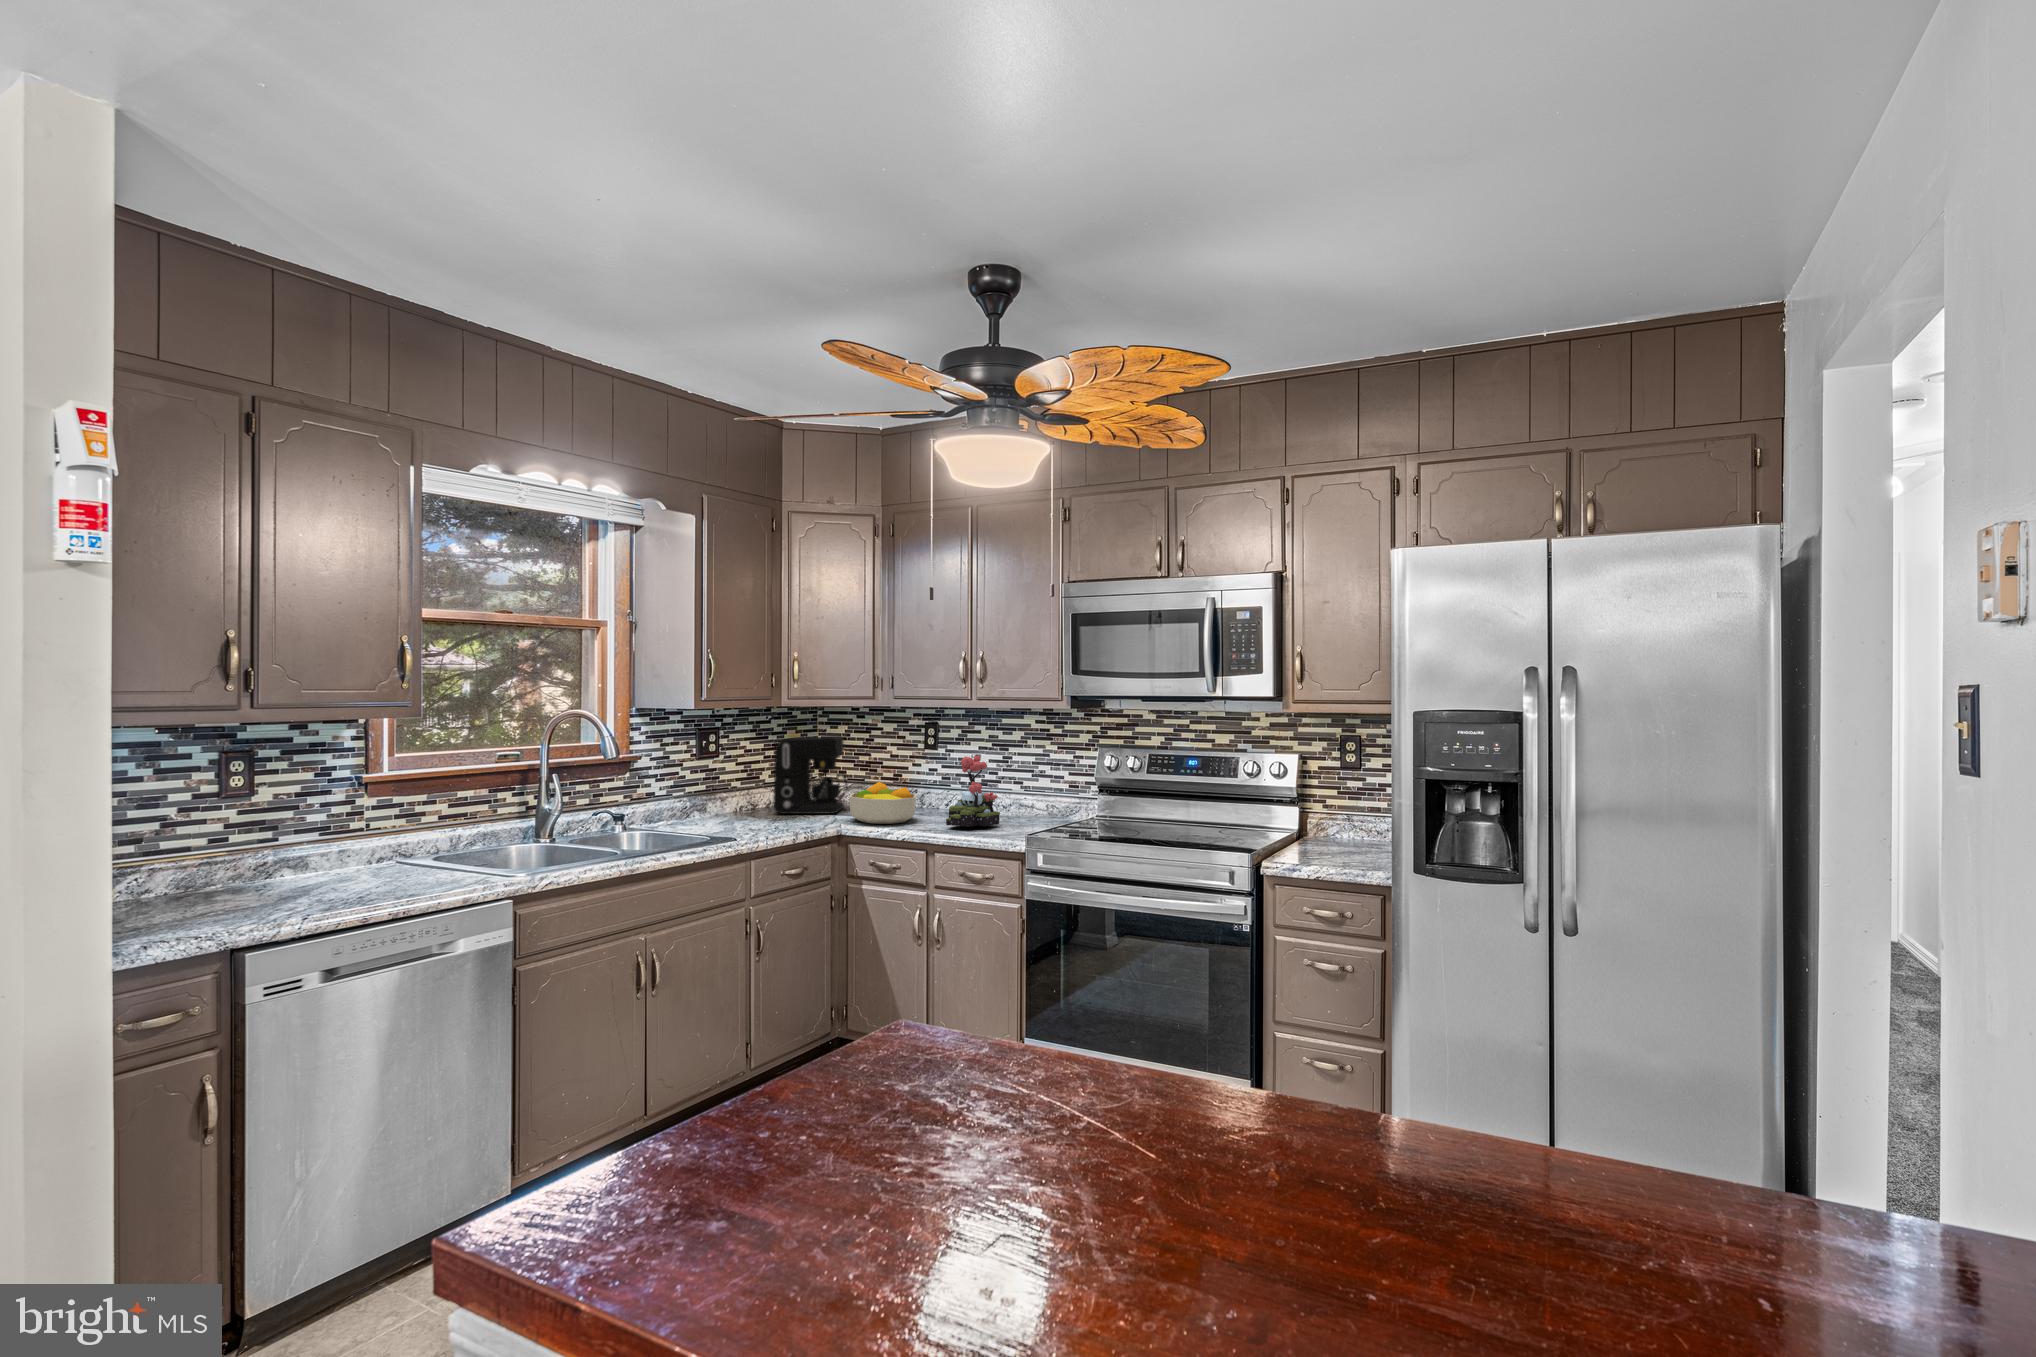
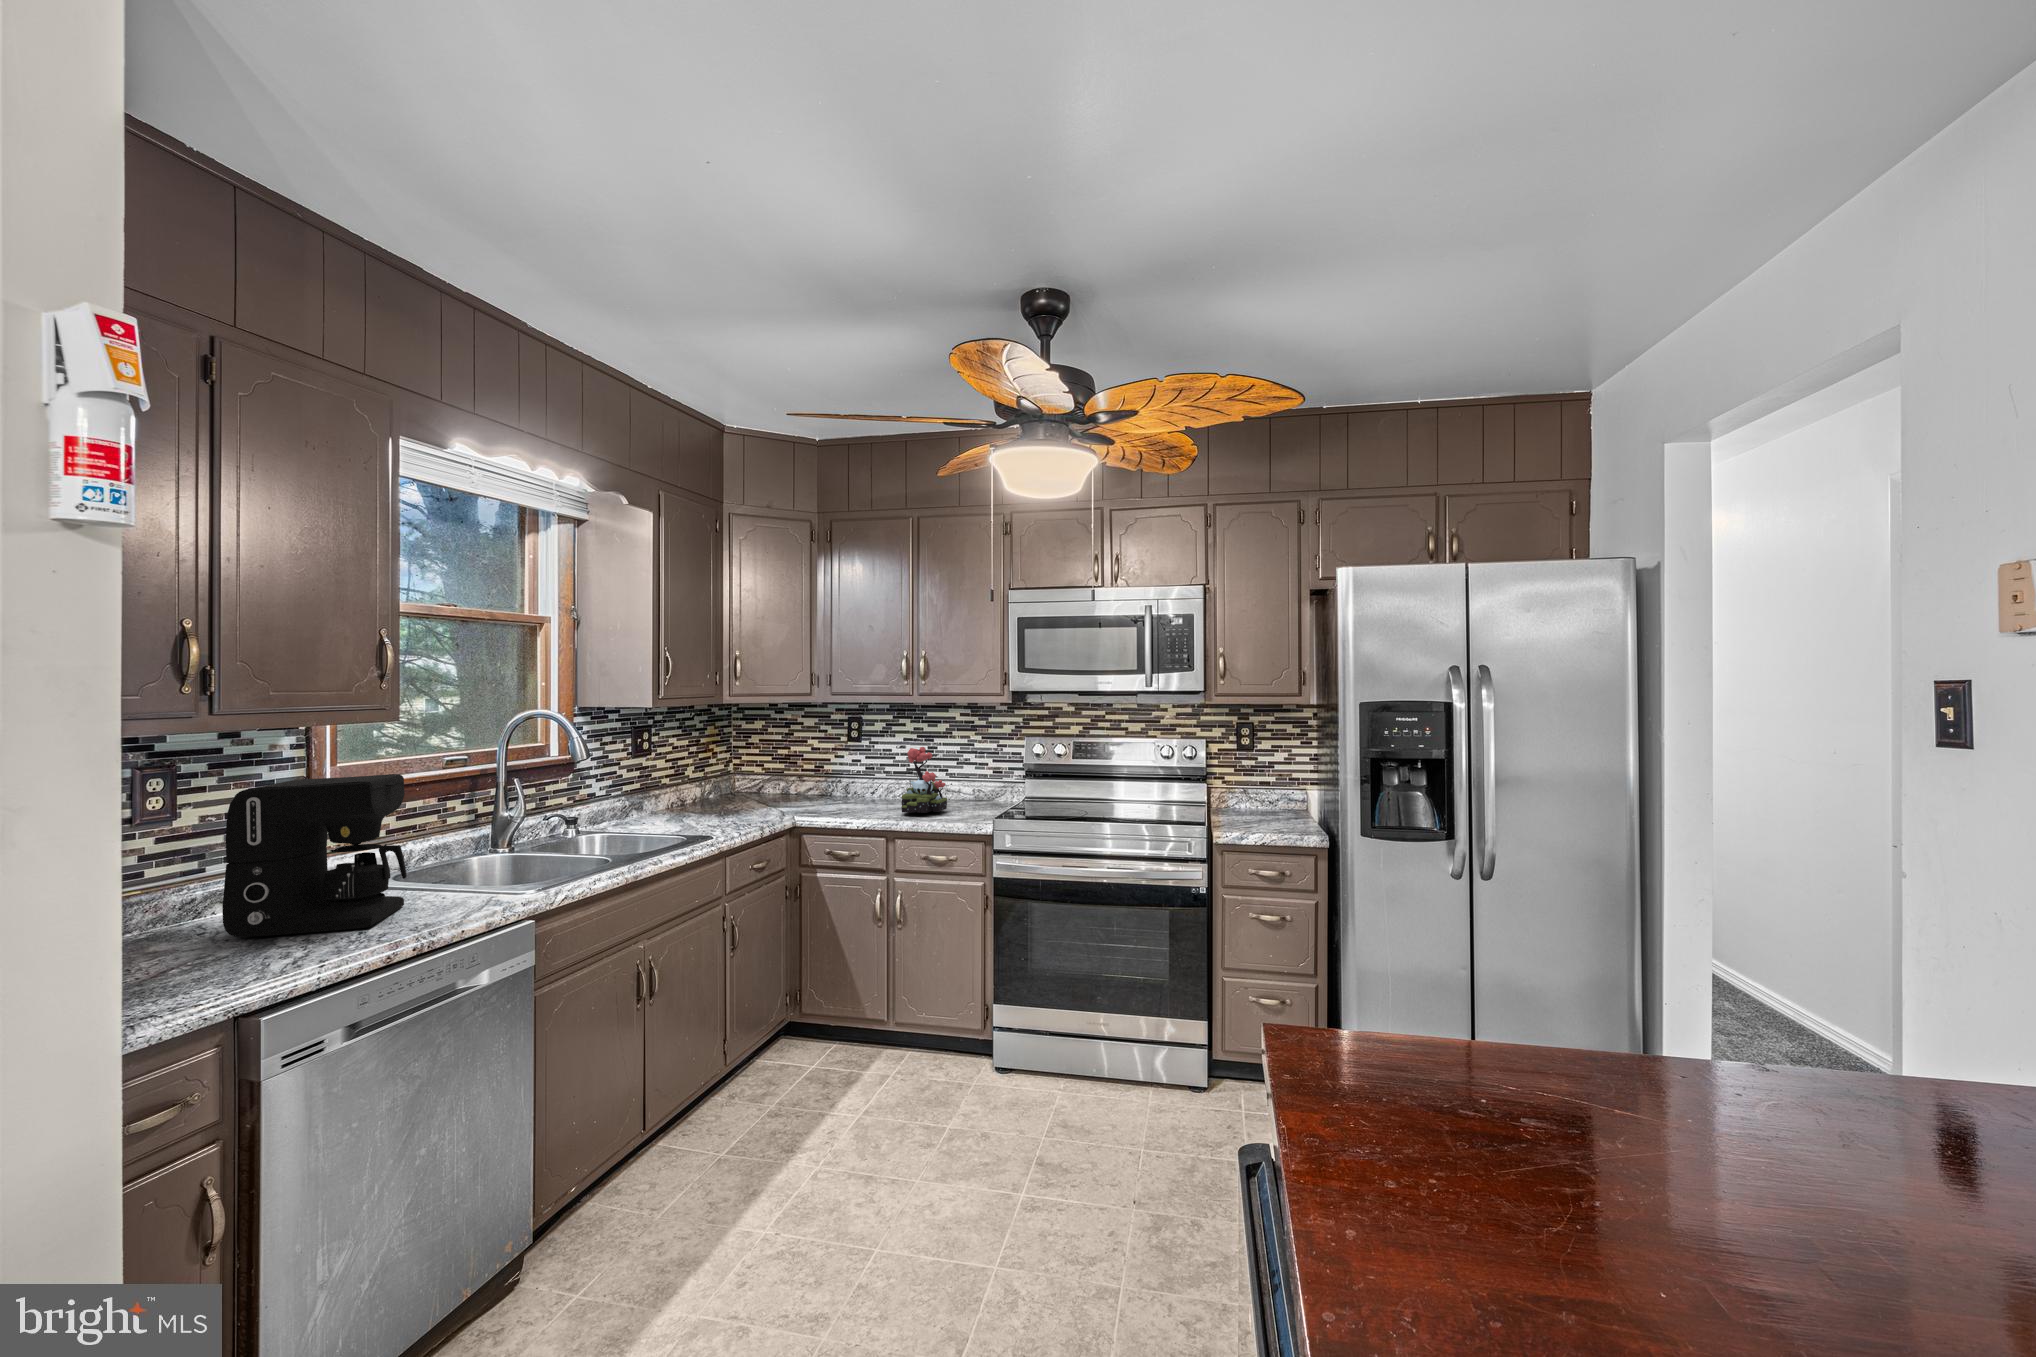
coffee maker: present [773,736,848,814] -> present [222,774,407,937]
fruit bowl: present [849,782,916,824] -> none [794,774,863,814]

